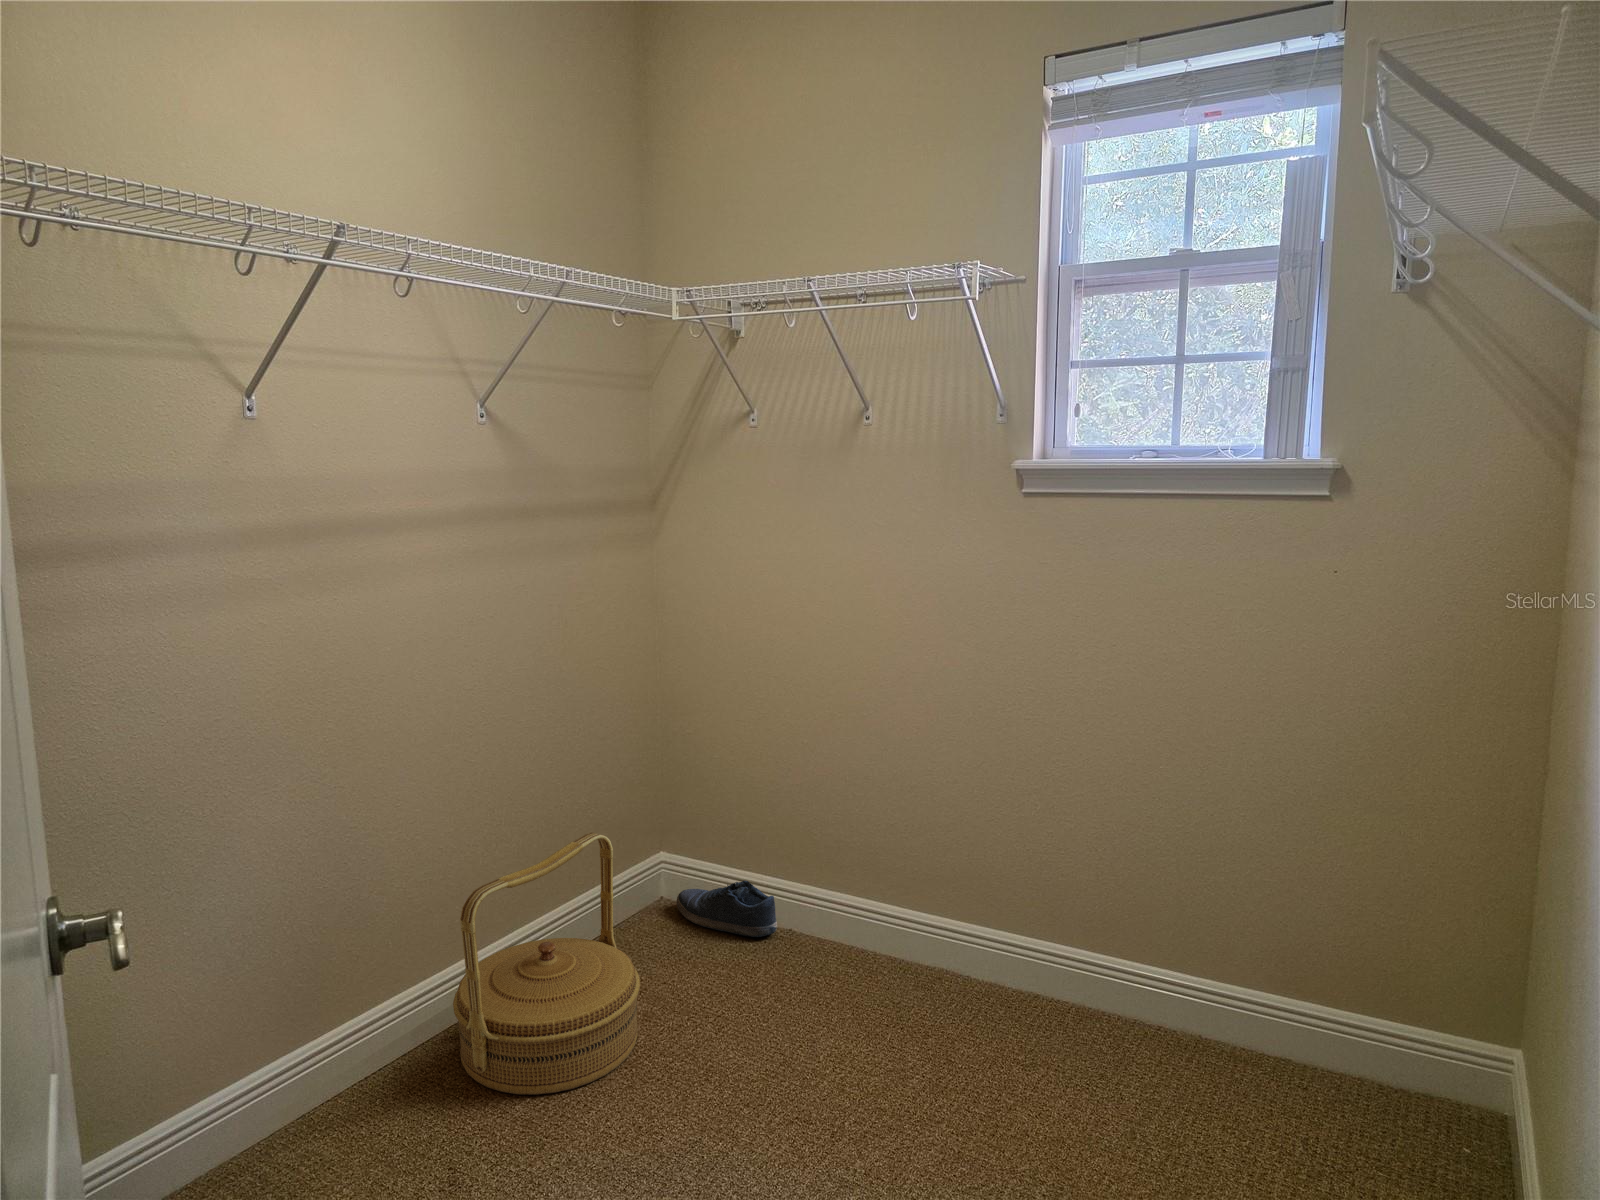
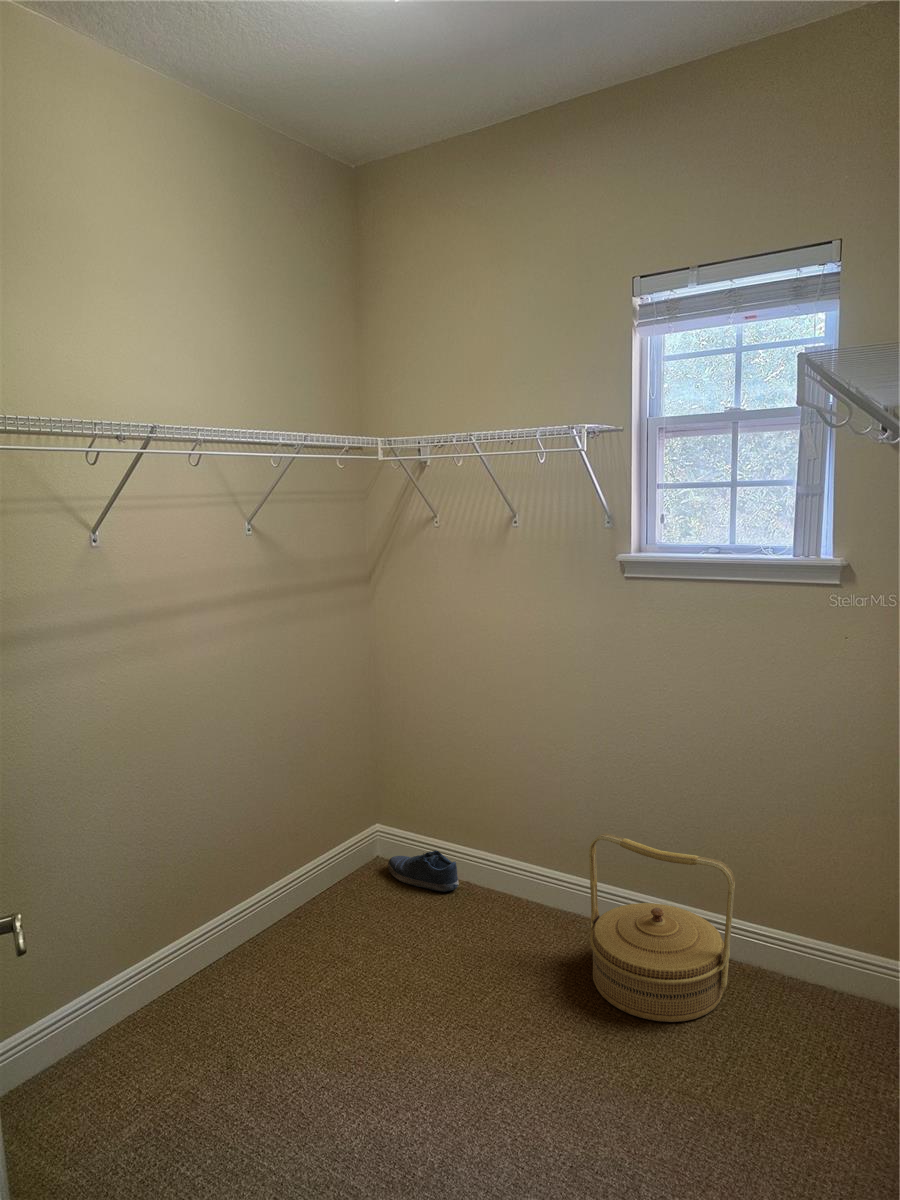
woven basket: present [453,832,640,1095] -> present [589,833,735,1022]

